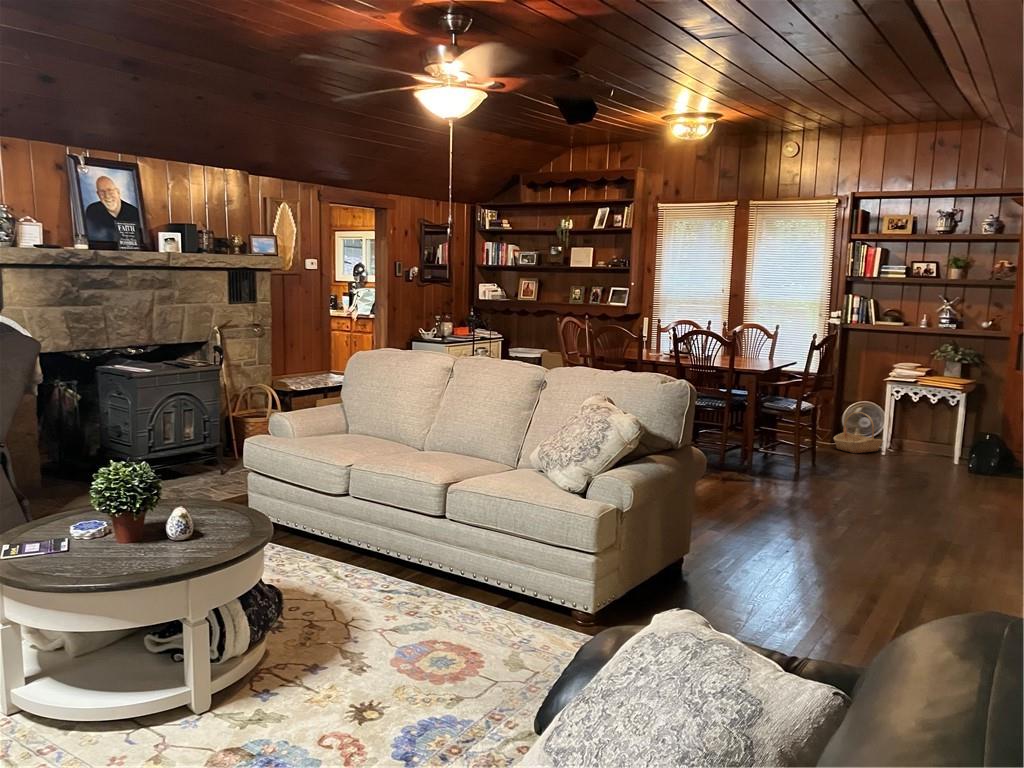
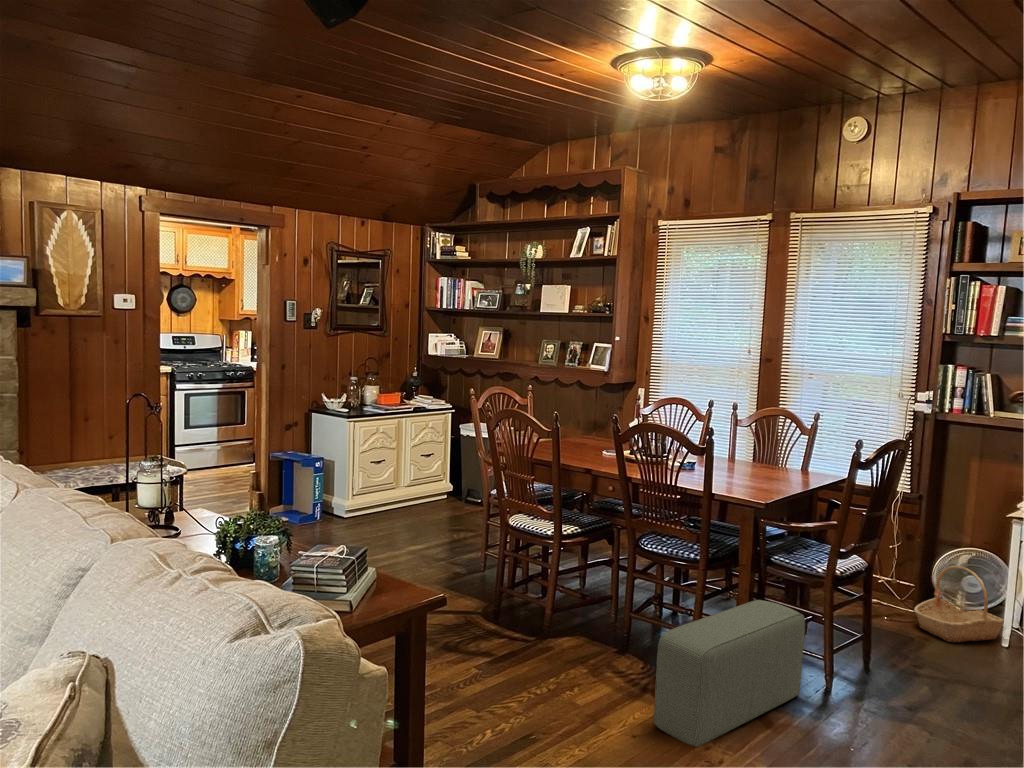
pouf: none [724,426,791,491] -> present [654,600,805,746]

